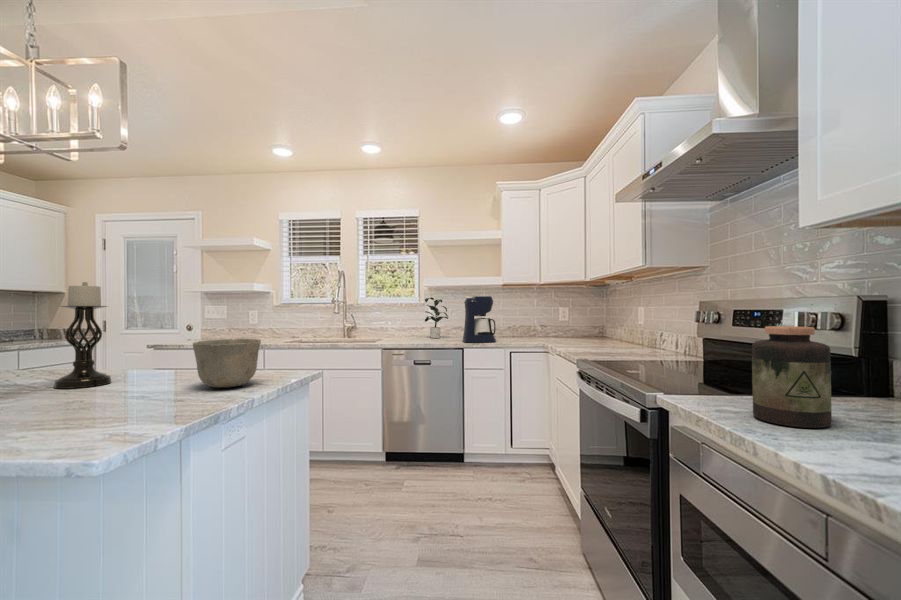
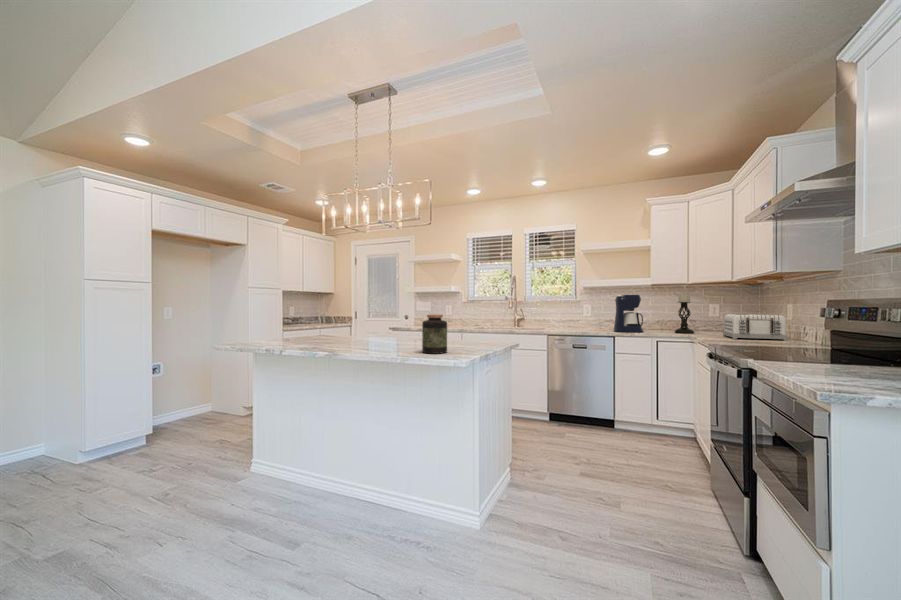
candle holder: present [54,282,111,389] -> present [674,293,694,334]
potted plant: present [425,297,448,338] -> none [577,295,608,328]
toaster: none [581,319,646,349] -> present [723,314,788,341]
jar: present [752,326,832,428] -> present [422,314,447,354]
ceramic bowl: present [193,339,261,388] -> none [451,321,486,348]

